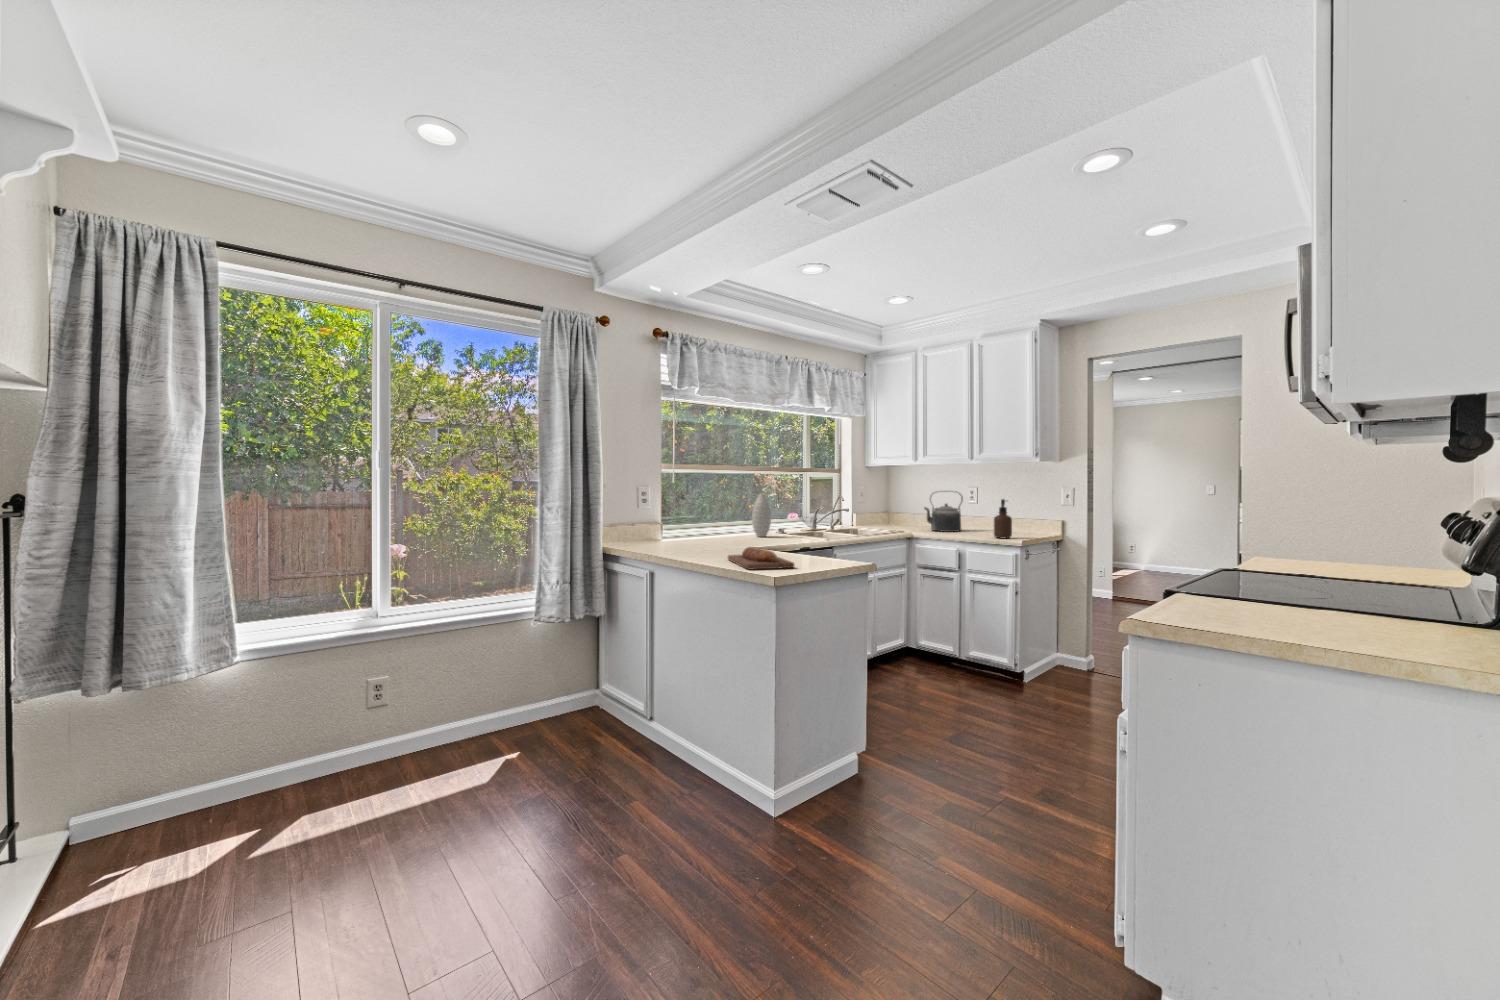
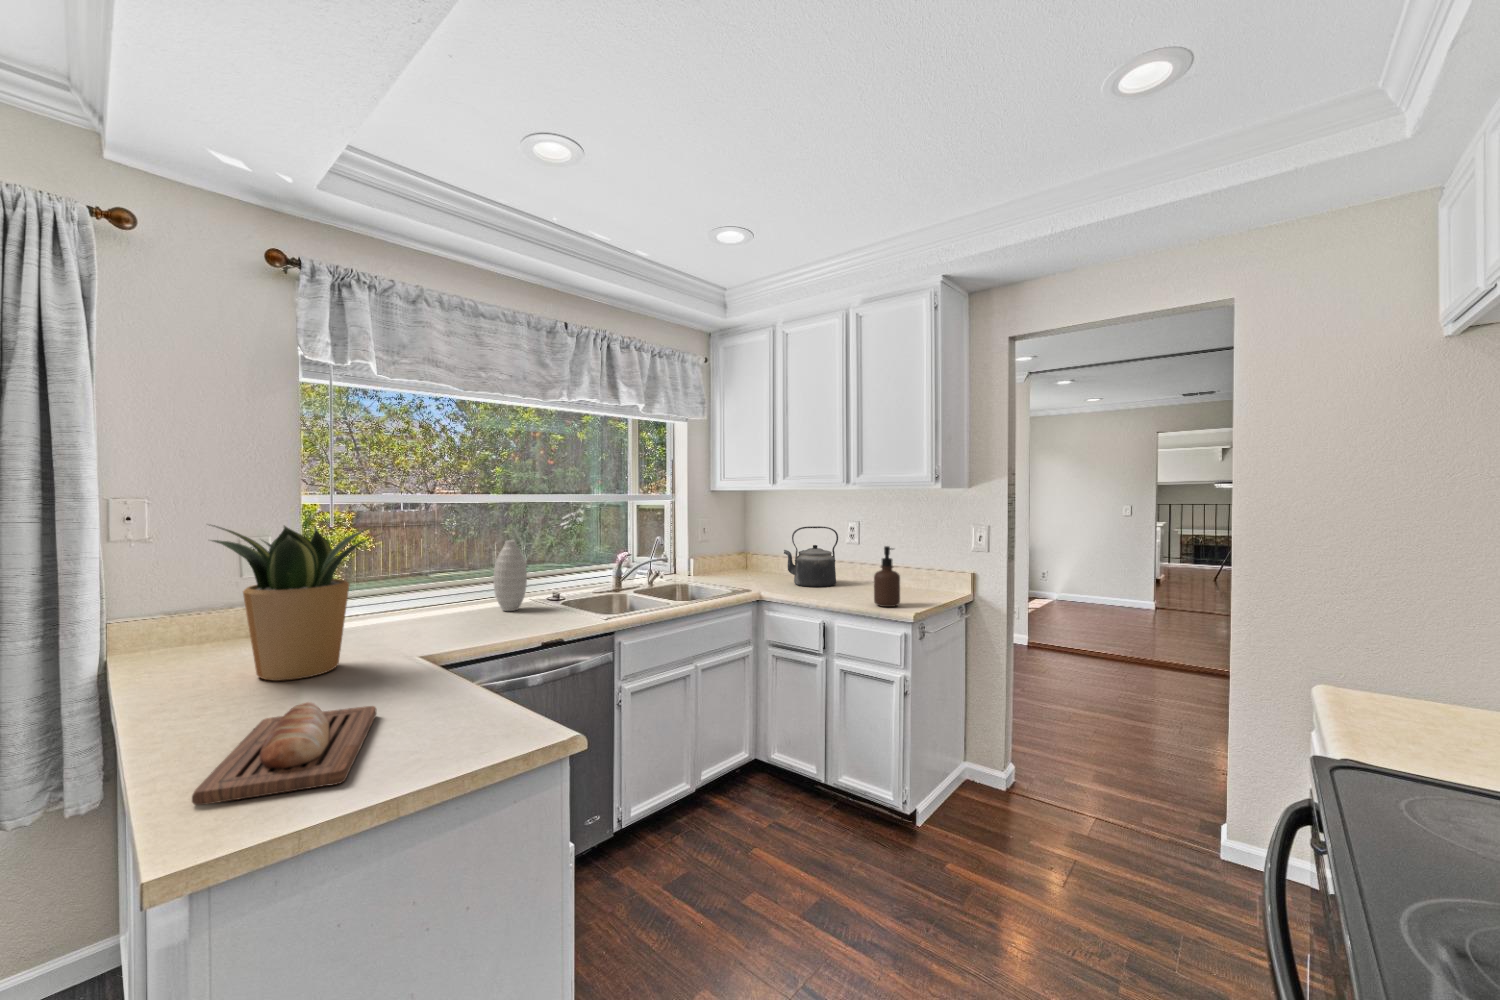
potted plant: none [661,472,740,551] -> present [209,525,377,681]

